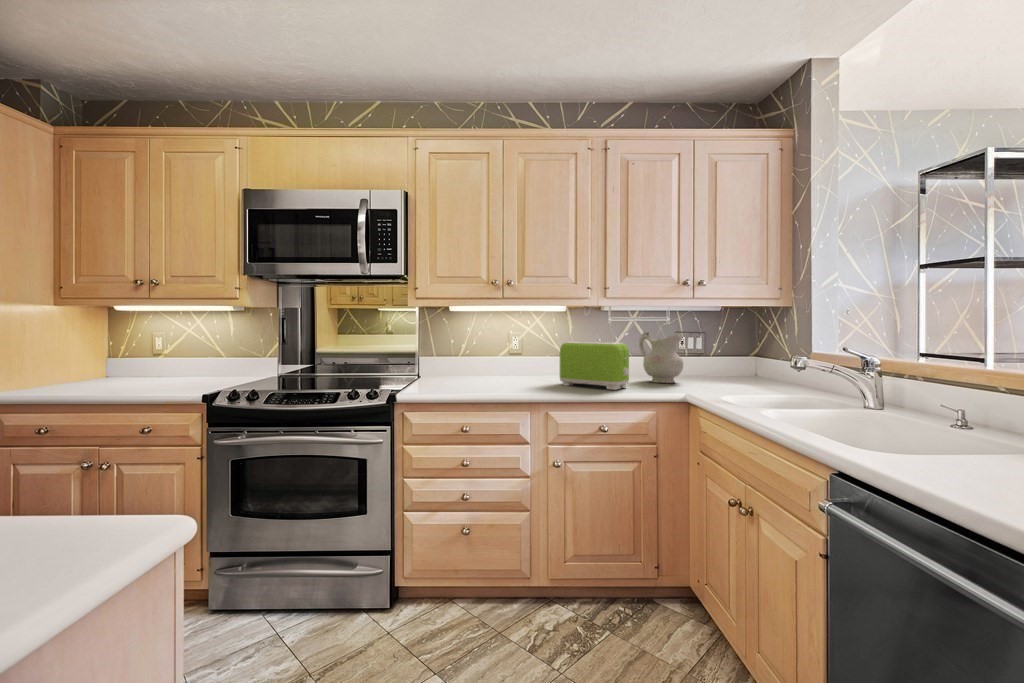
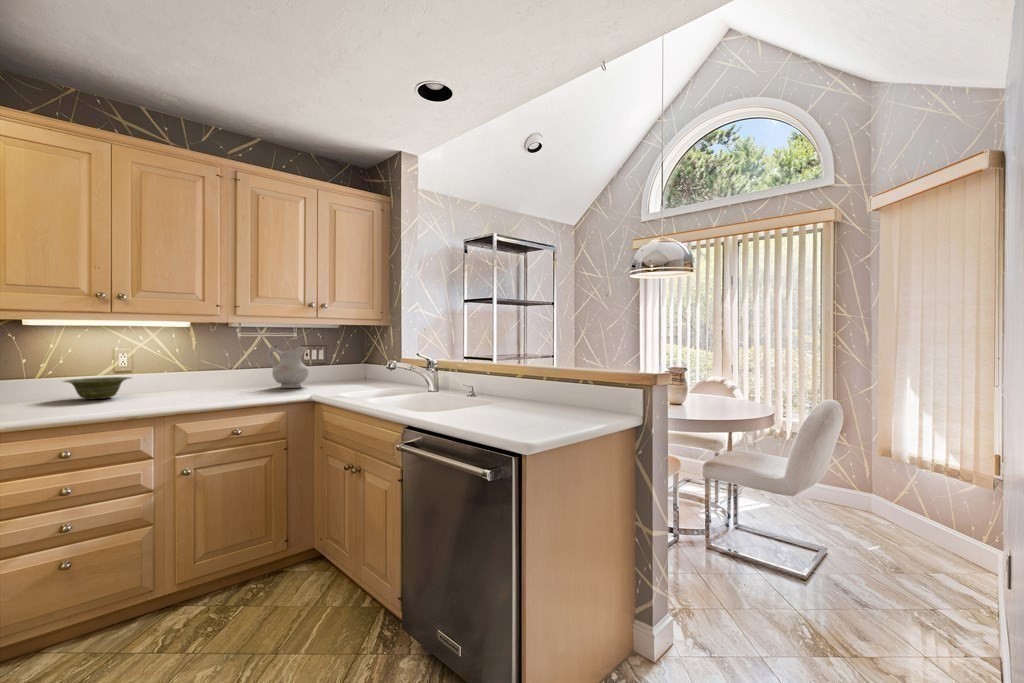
toaster: present [560,341,629,390] -> none [185,355,260,397]
dish: none [470,360,519,380] -> present [63,377,131,399]

